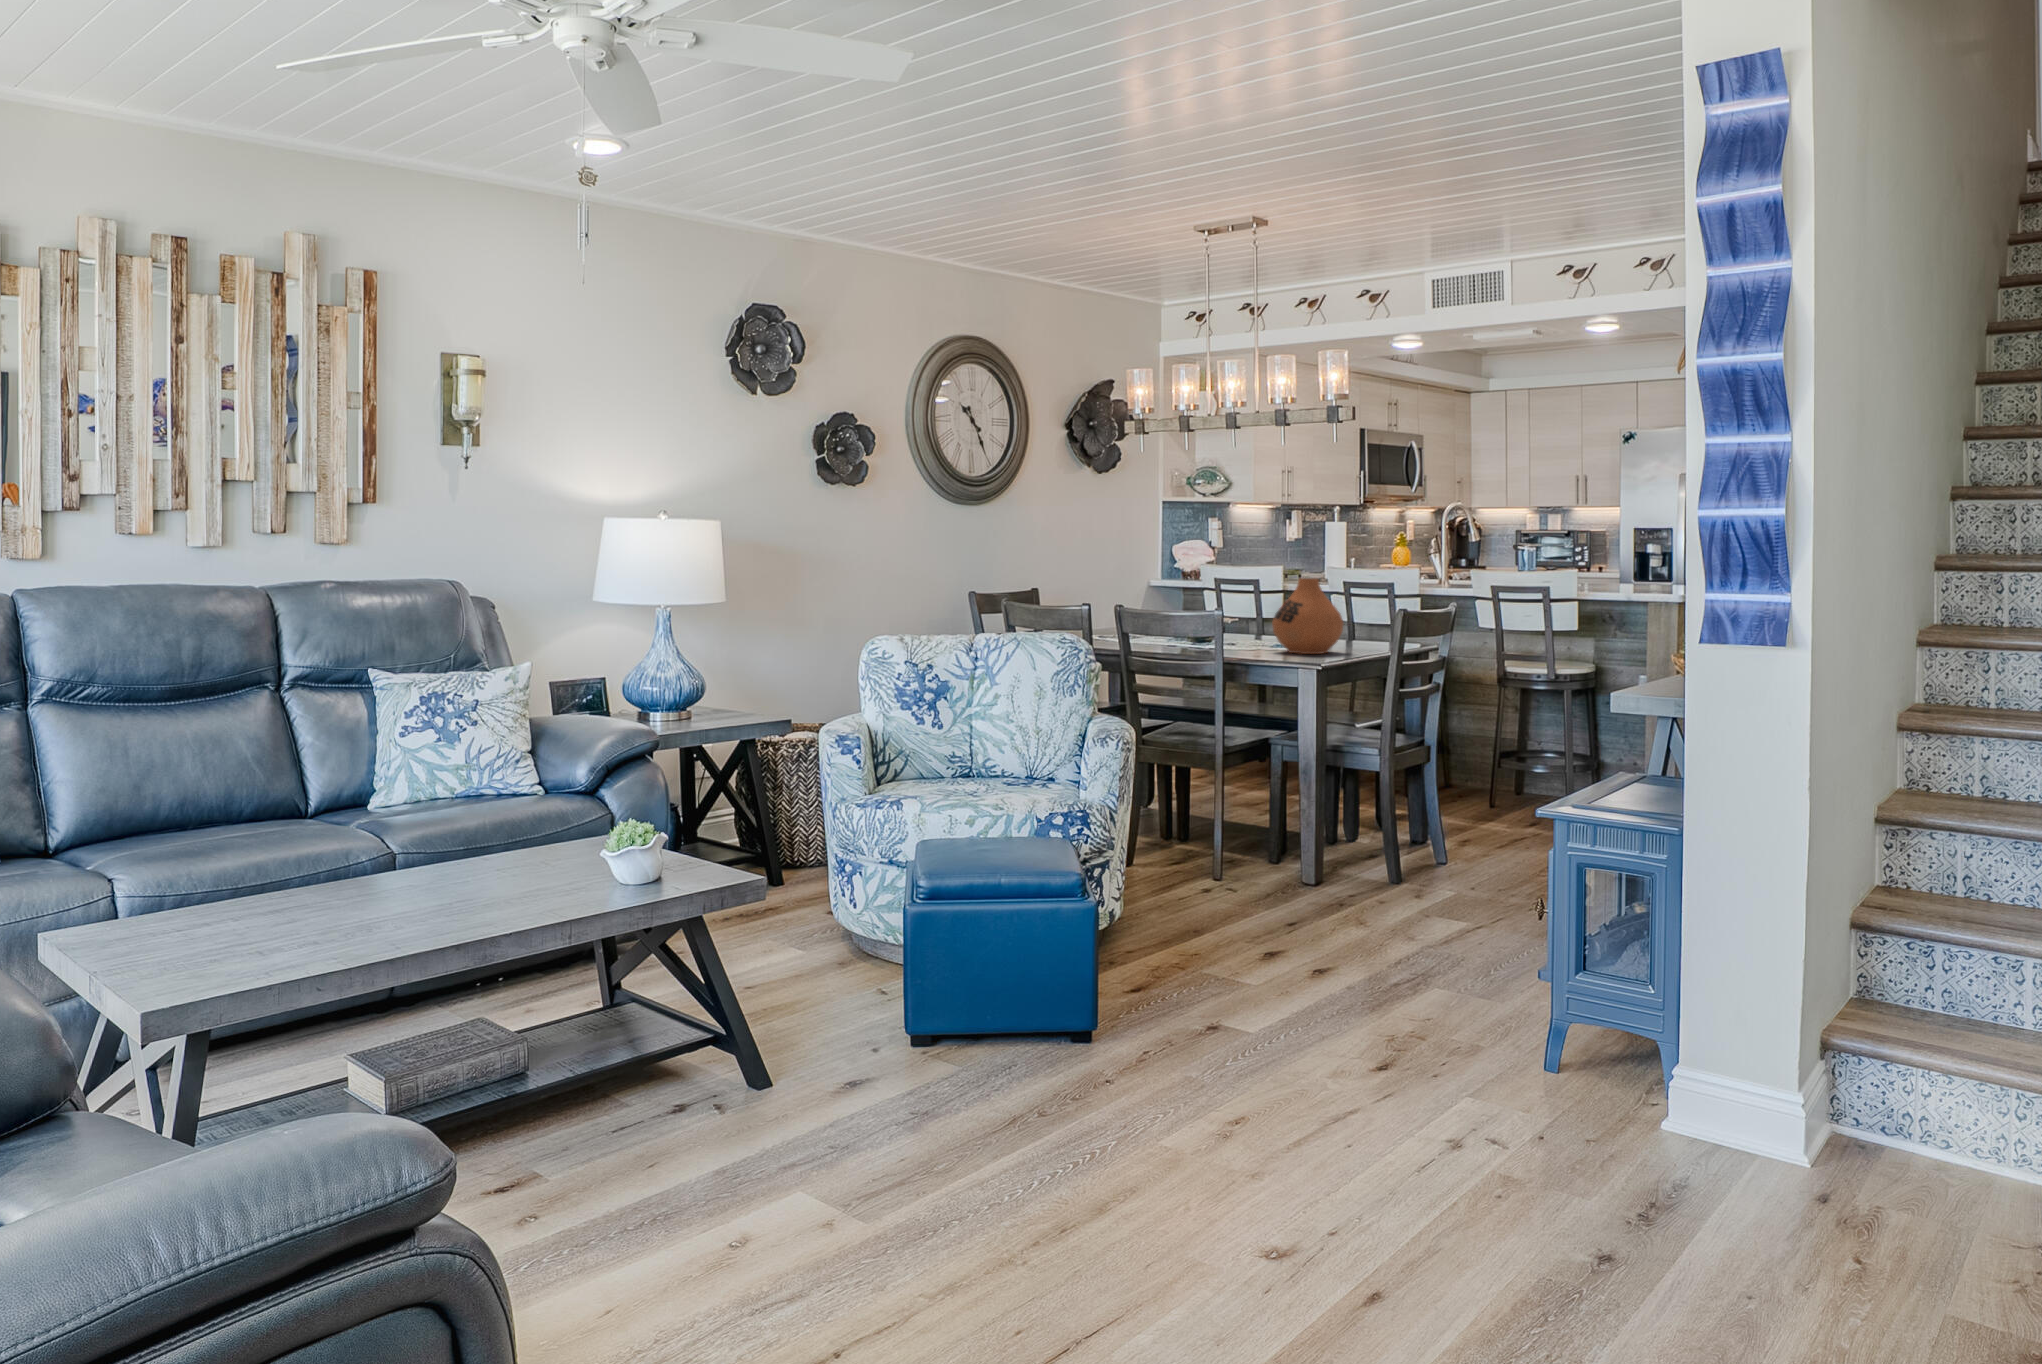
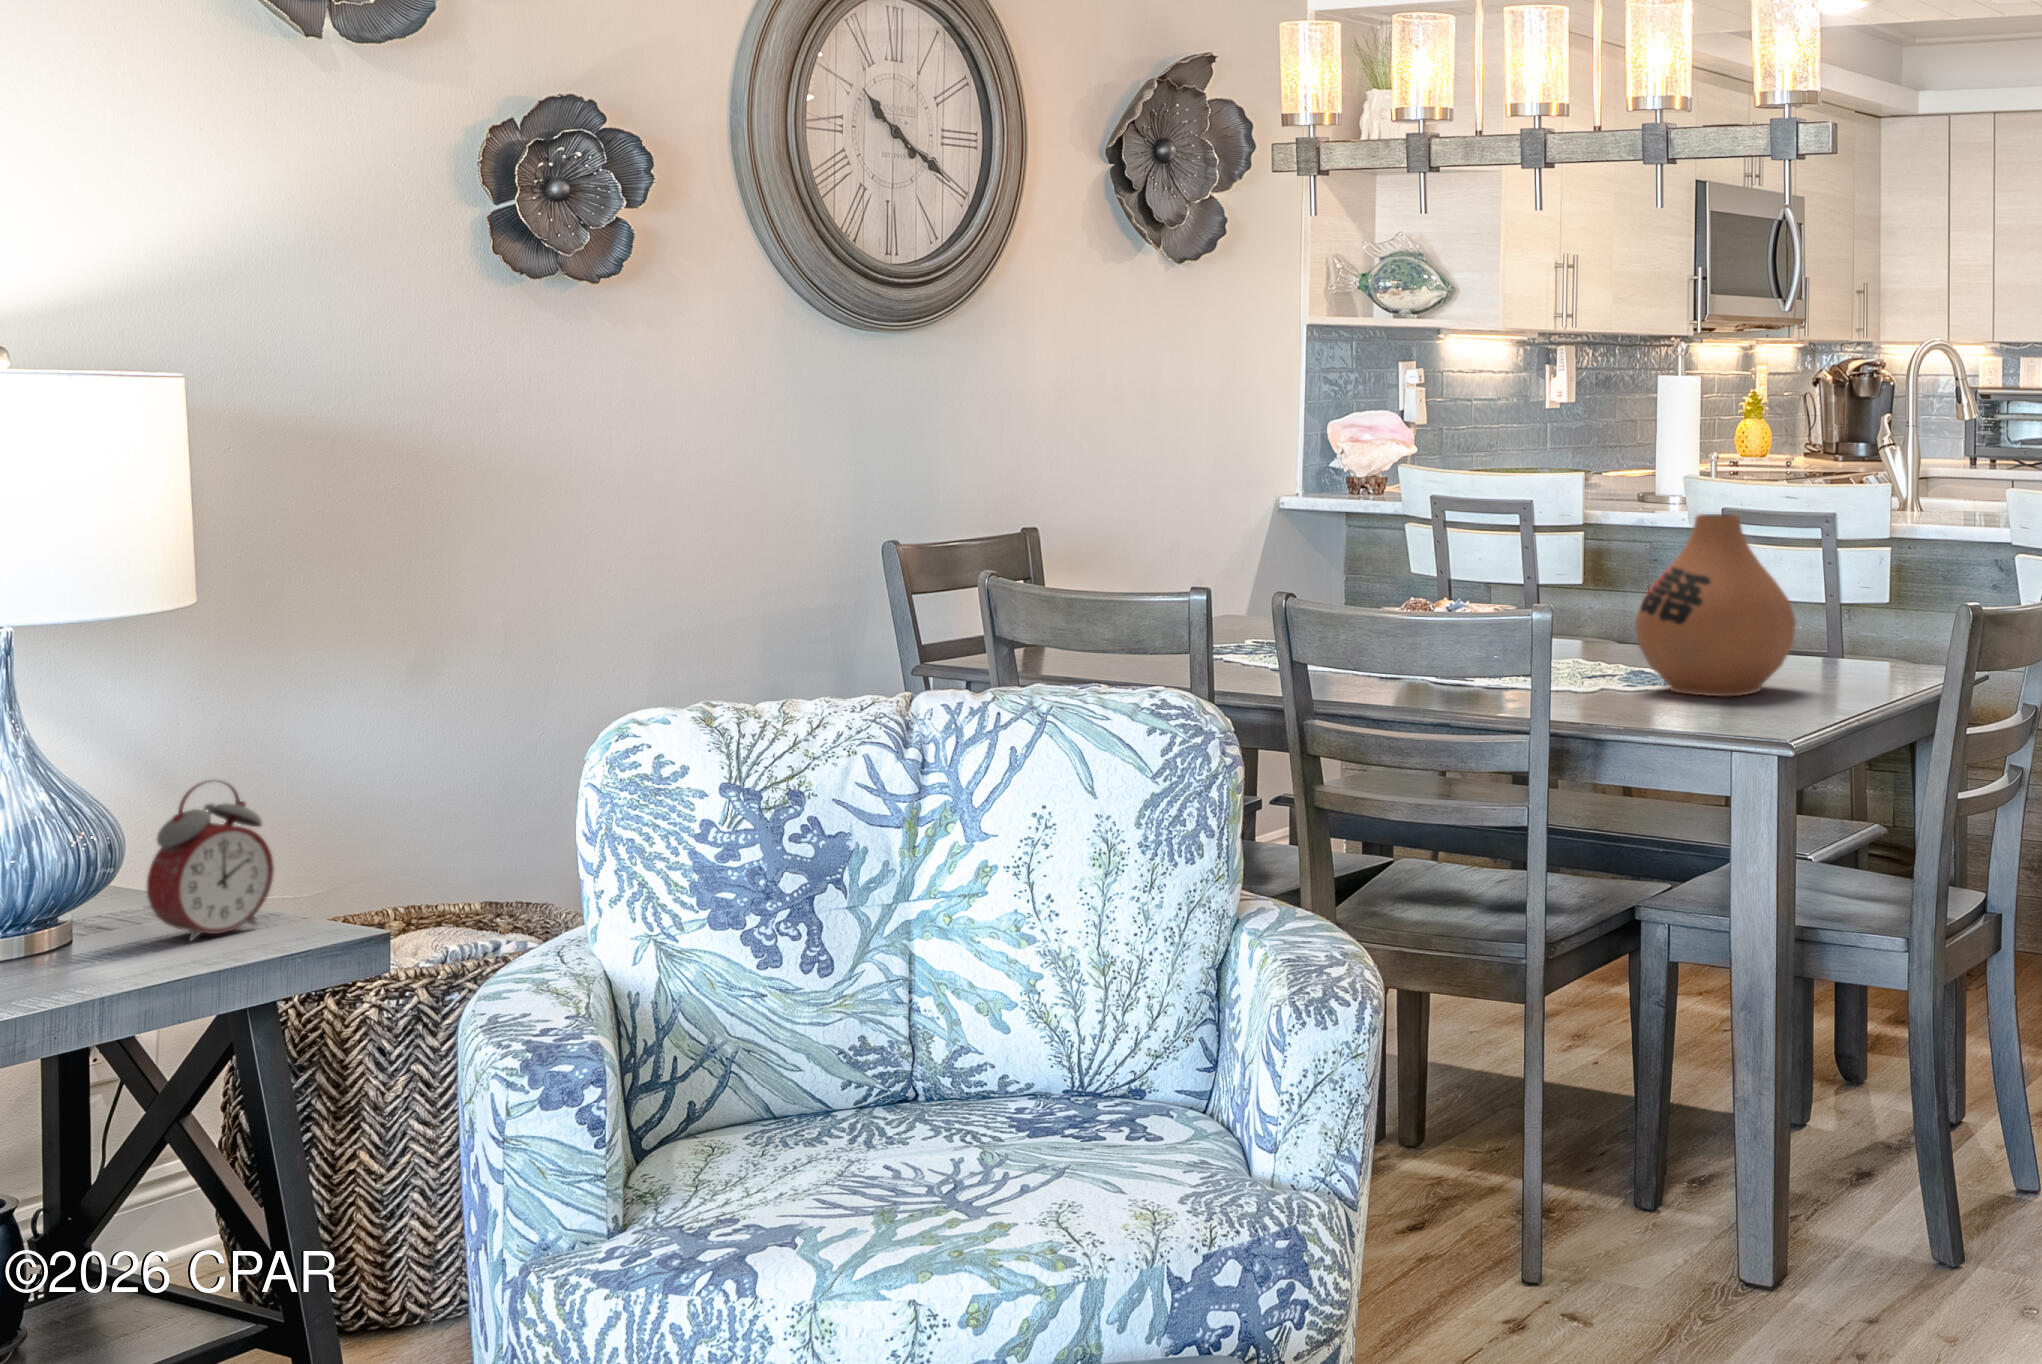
alarm clock: none [719,662,758,716] -> present [147,781,274,941]

